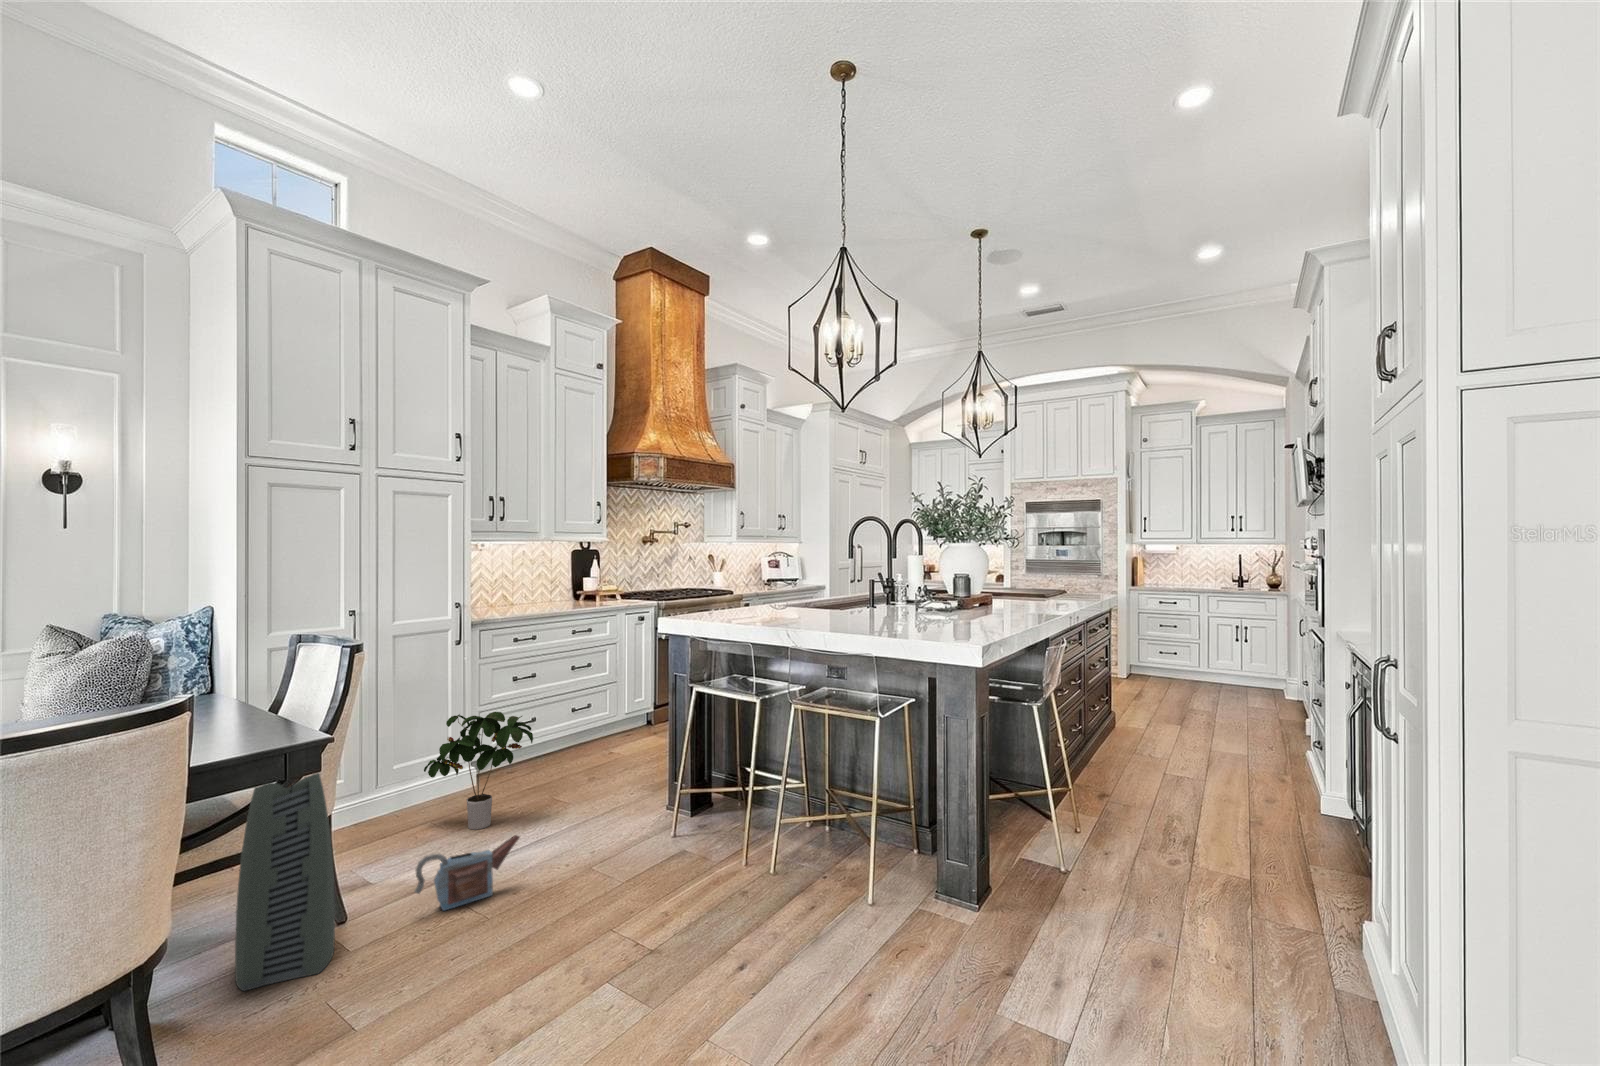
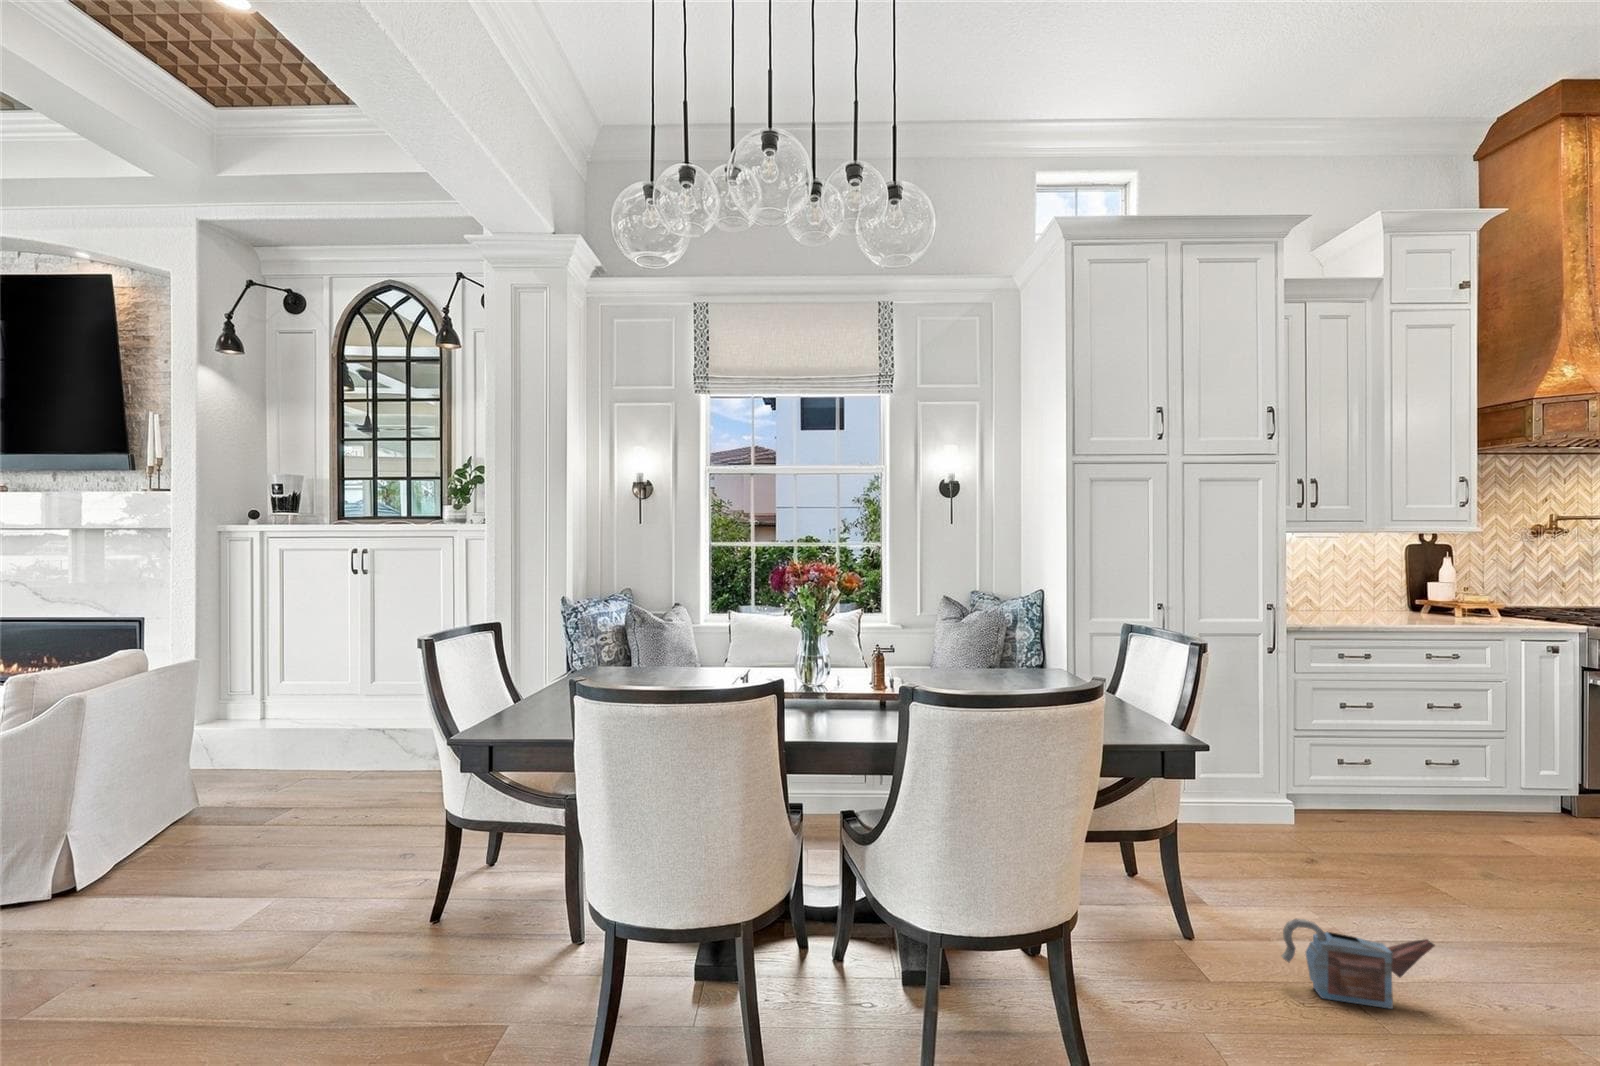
potted plant: present [424,712,533,830] -> none [1248,739,1409,891]
air purifier: present [235,773,335,991] -> none [1100,758,1196,1010]

